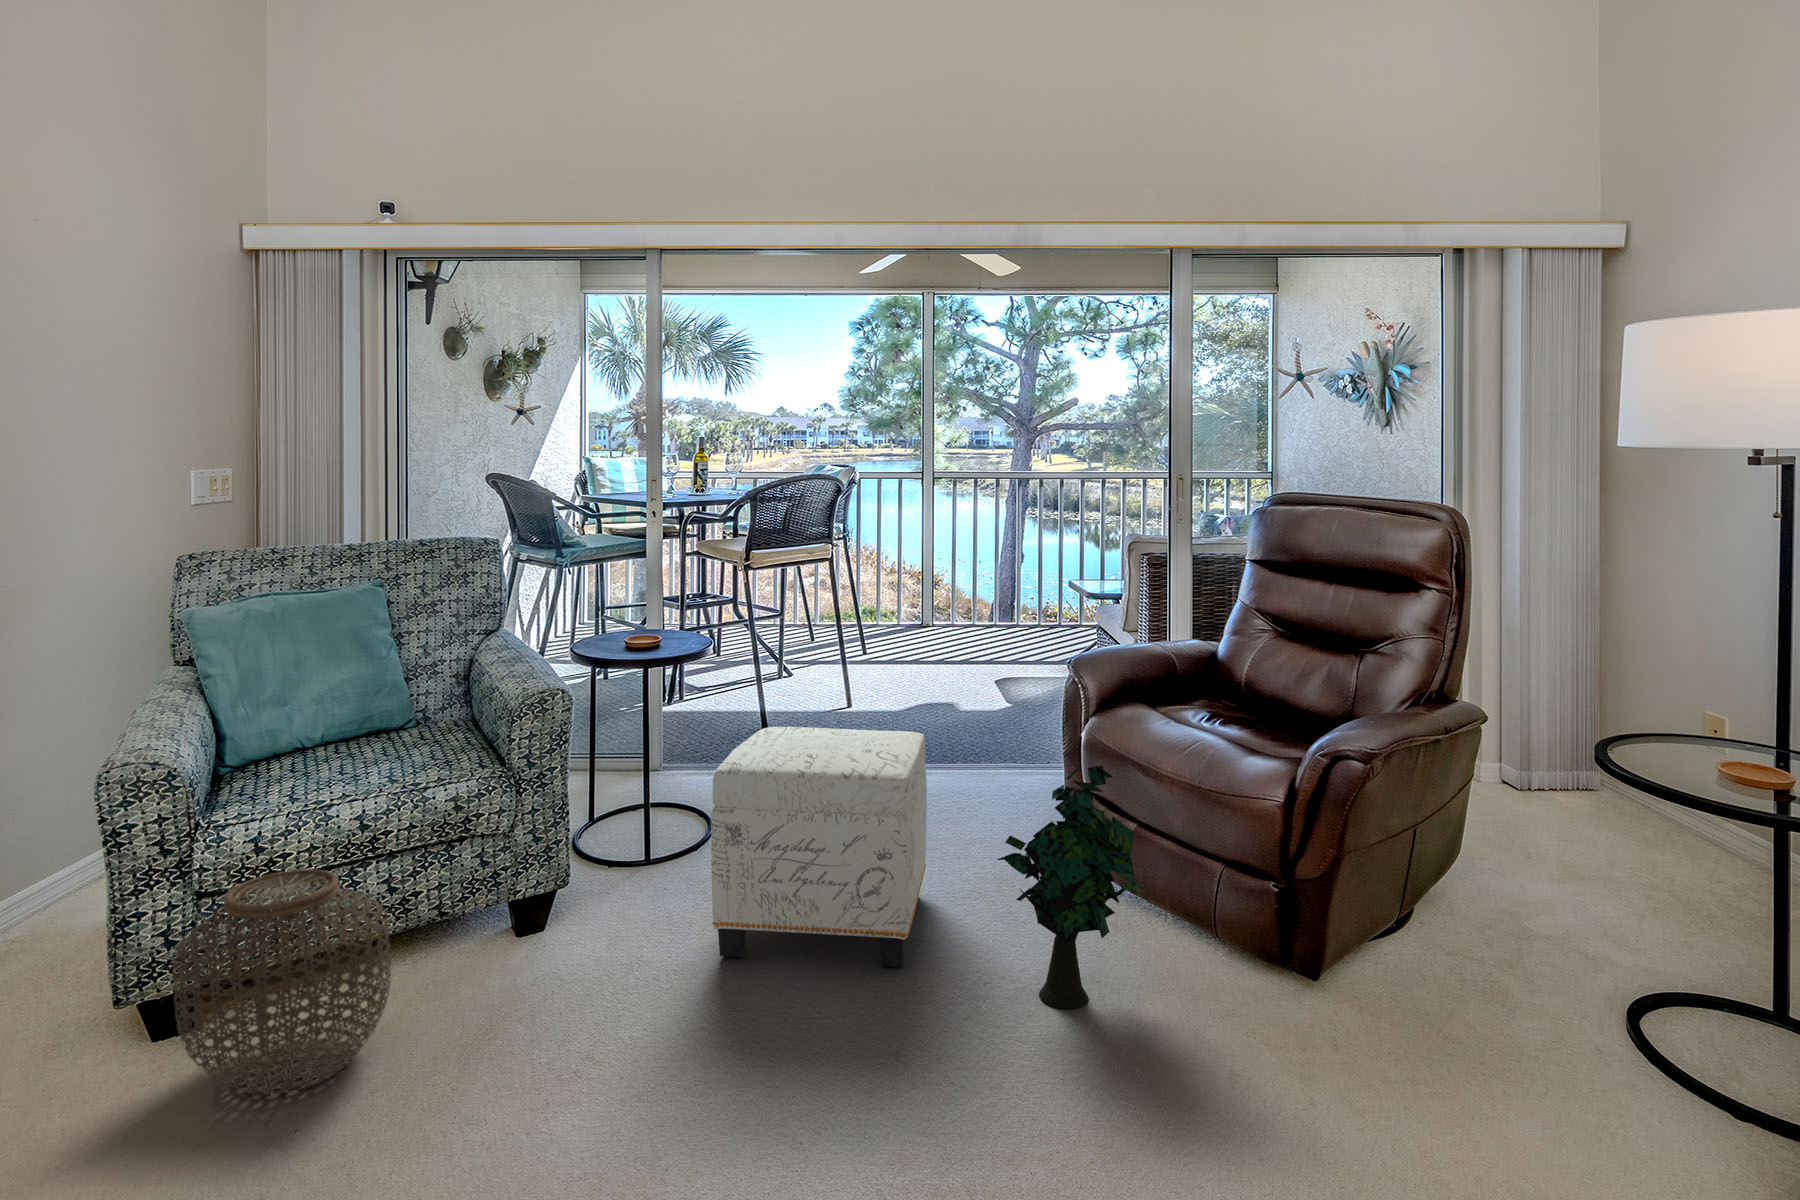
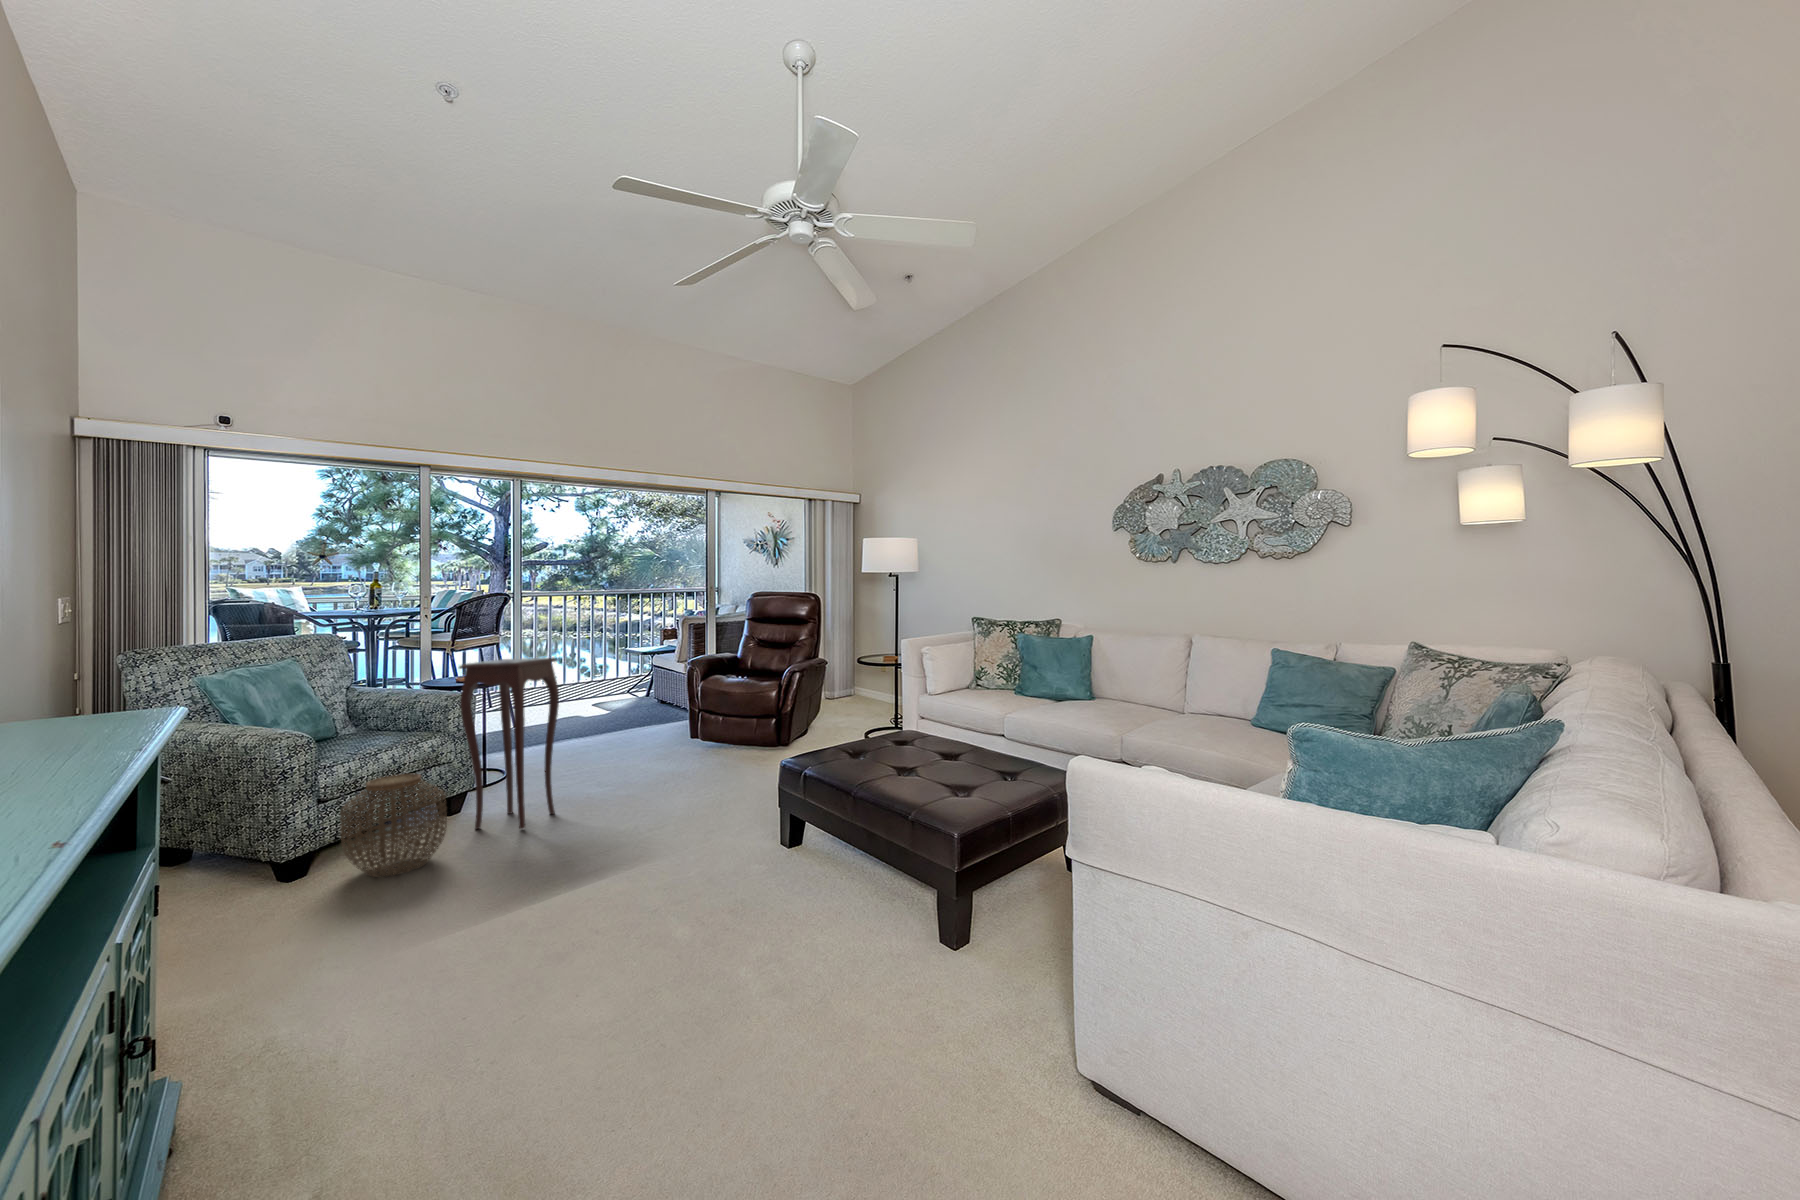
side table: none [491,629,687,1025] -> present [459,657,559,829]
ottoman: present [711,727,927,967] -> none [550,699,654,802]
decorative plant: present [998,766,1141,1008] -> none [691,689,745,783]

